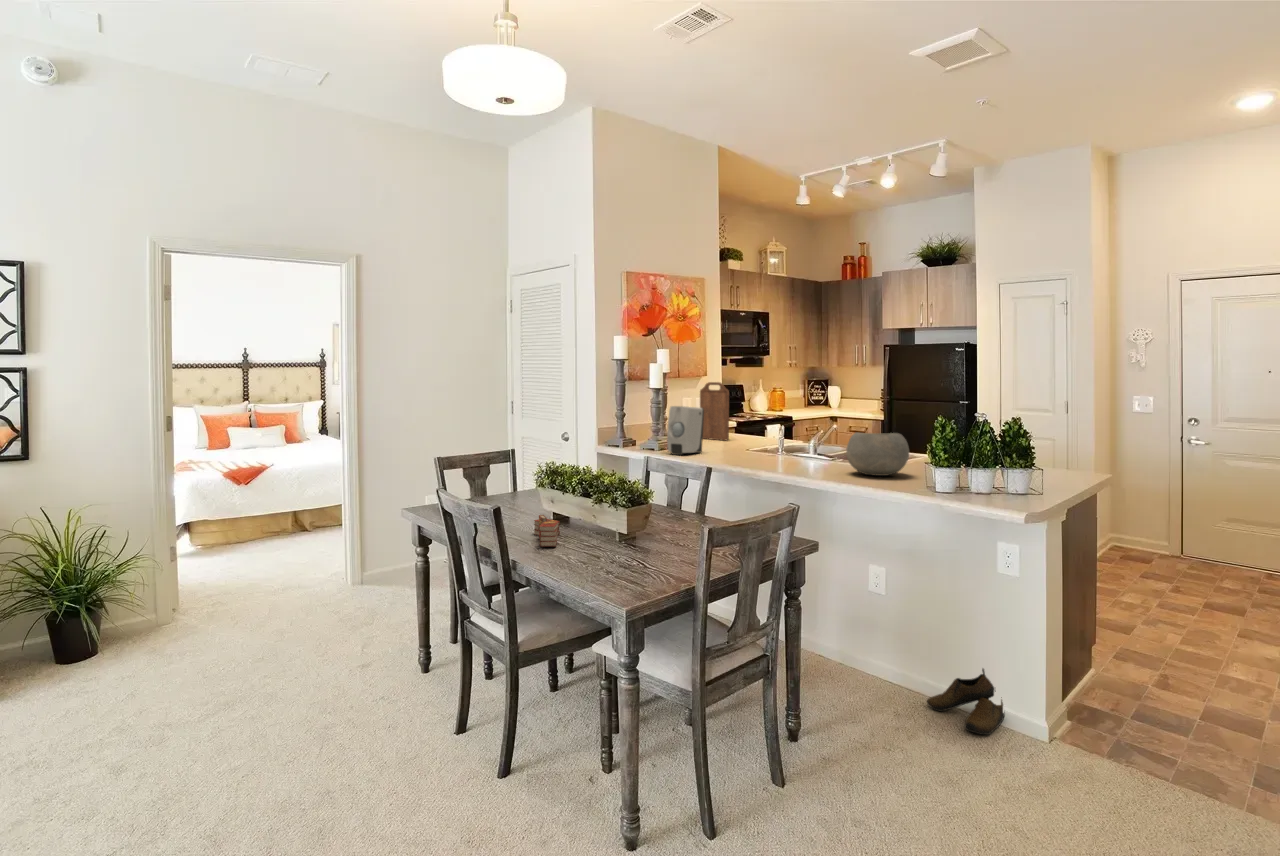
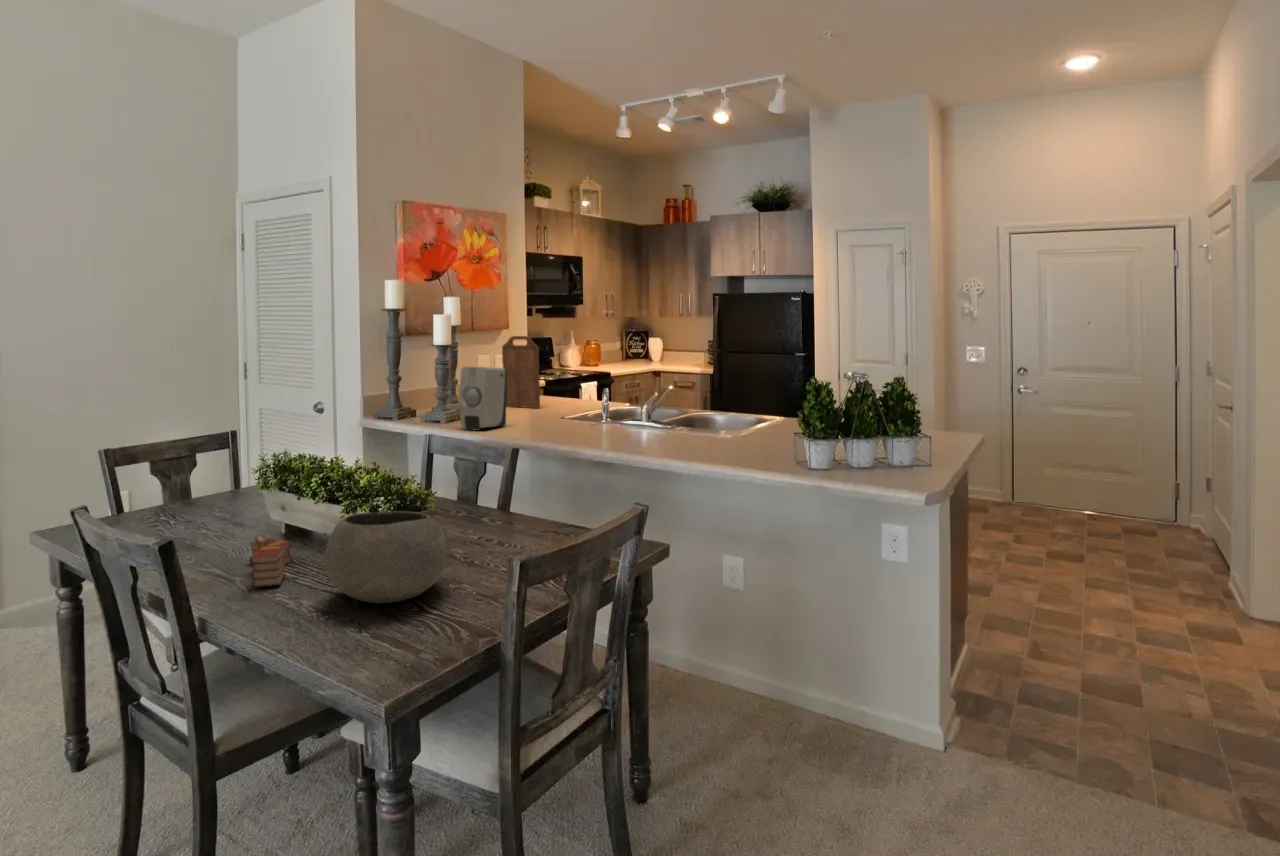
bowl: present [846,432,909,476] -> present [324,511,447,603]
shoe: present [927,669,1005,735] -> none [797,683,888,771]

